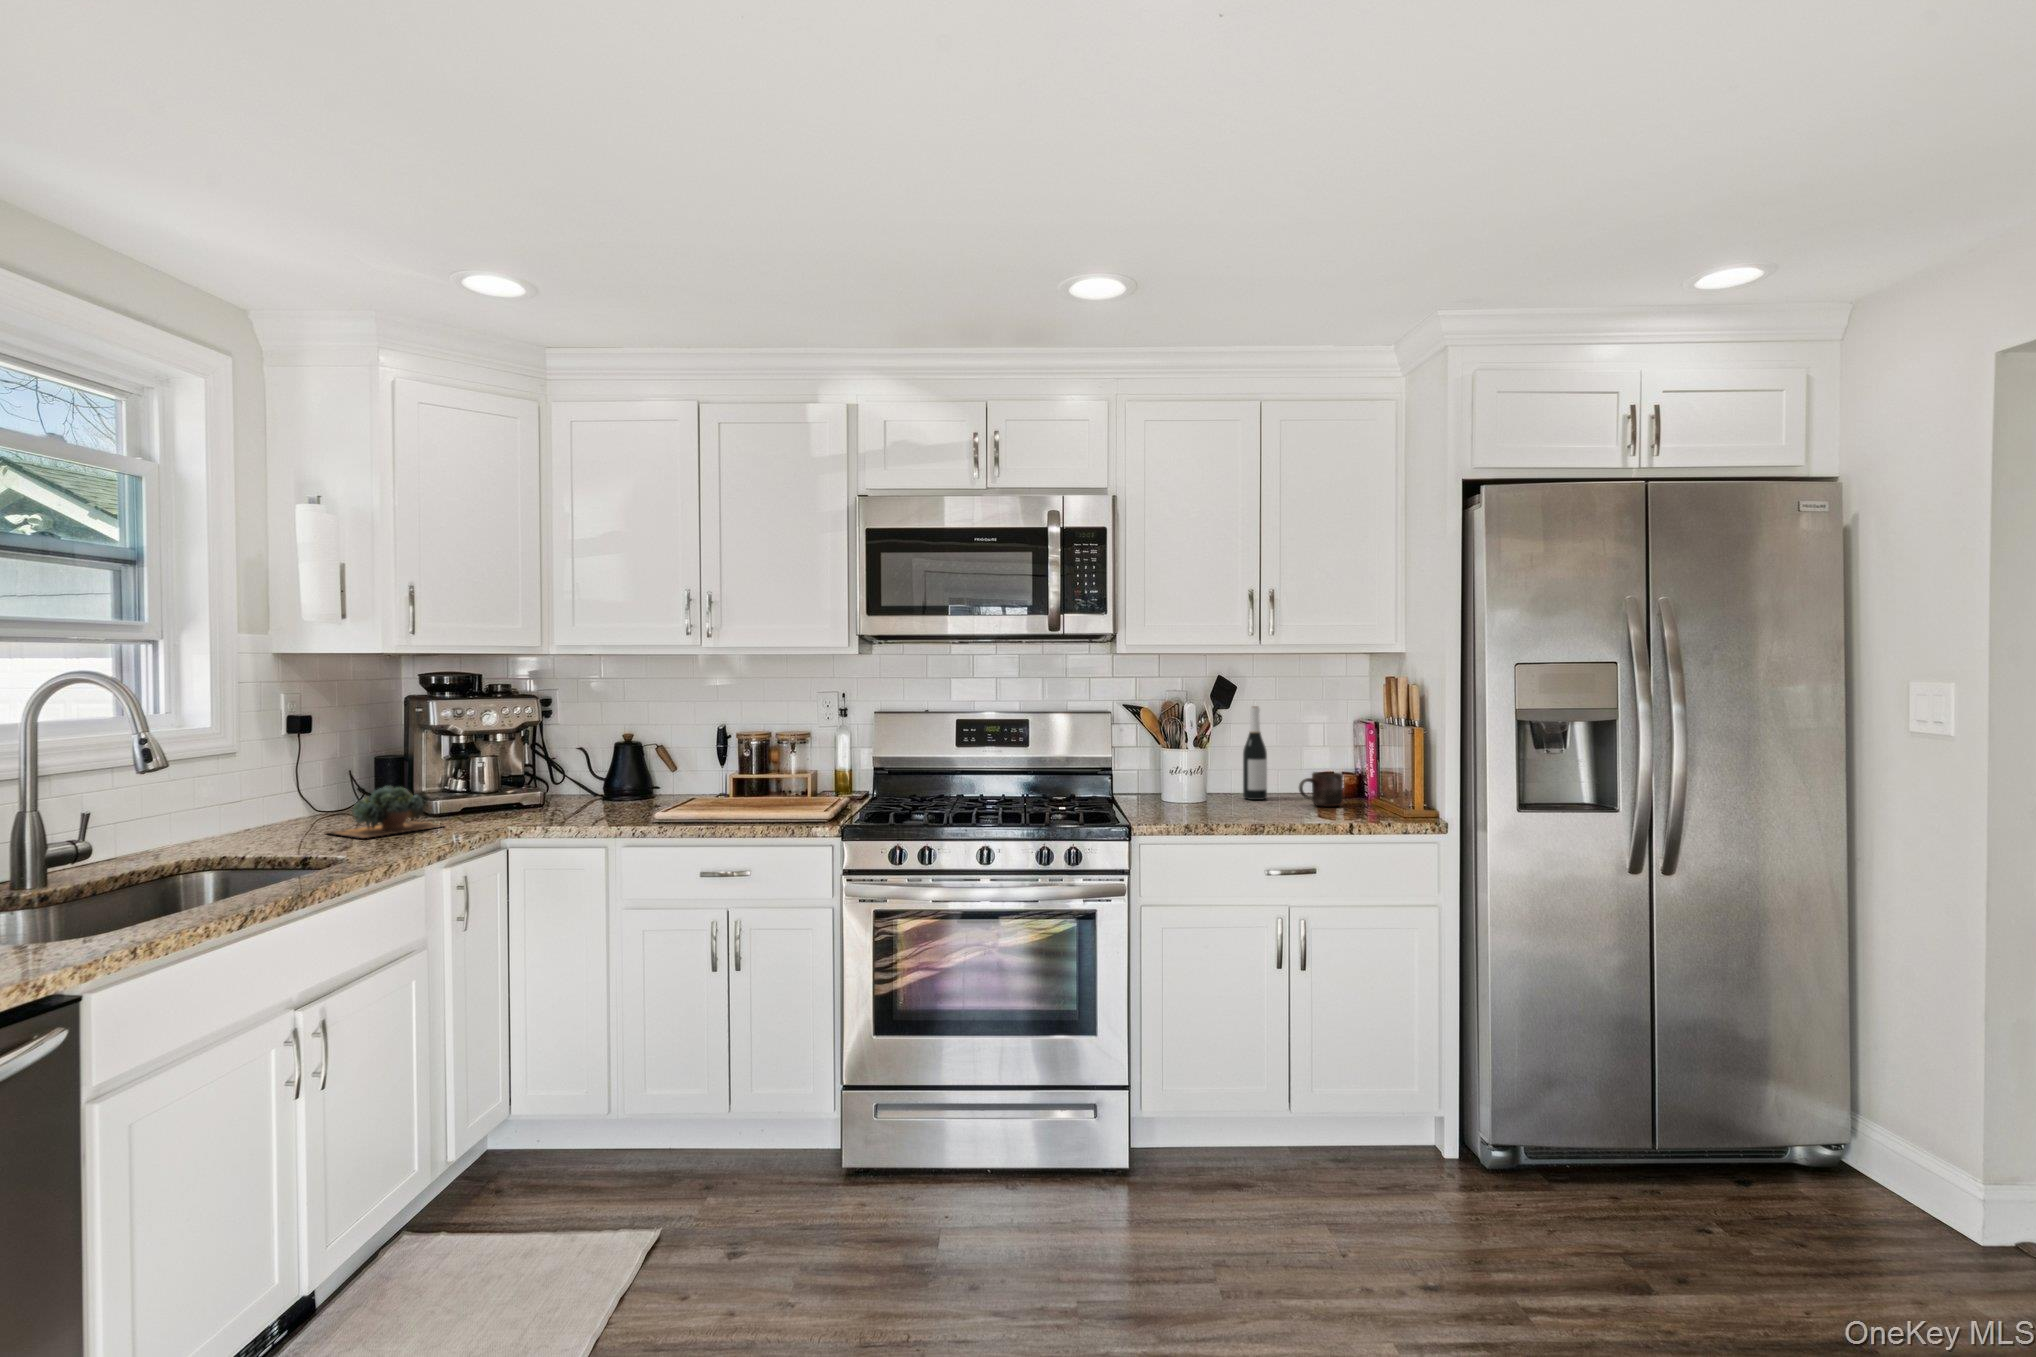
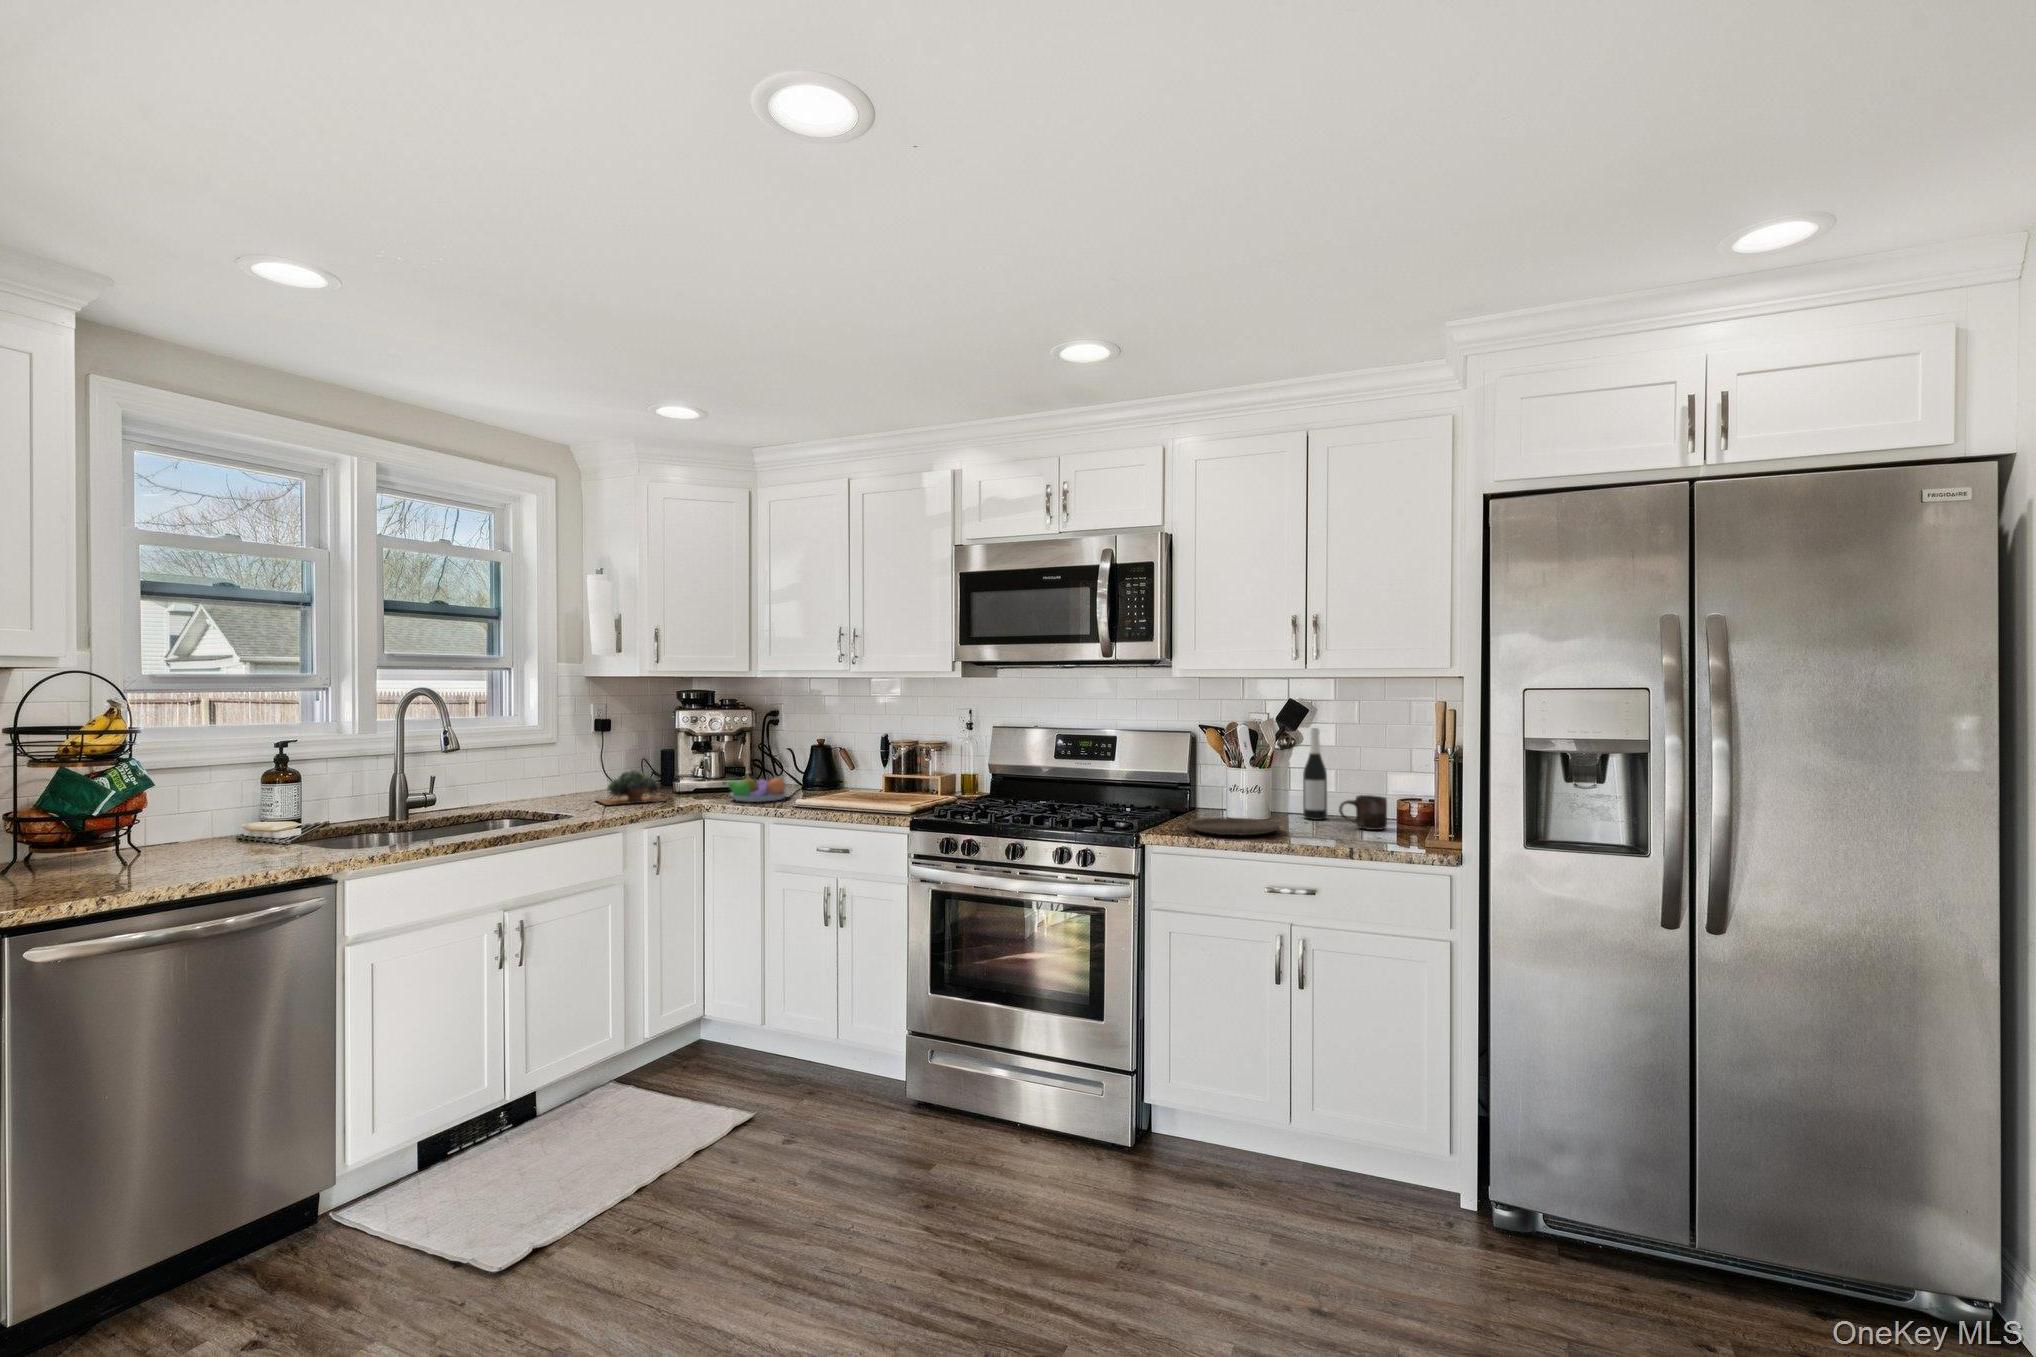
fruit bowl: none [529,784,622,820] -> present [722,776,788,802]
plate: none [1169,802,1266,821] -> present [1188,818,1279,835]

